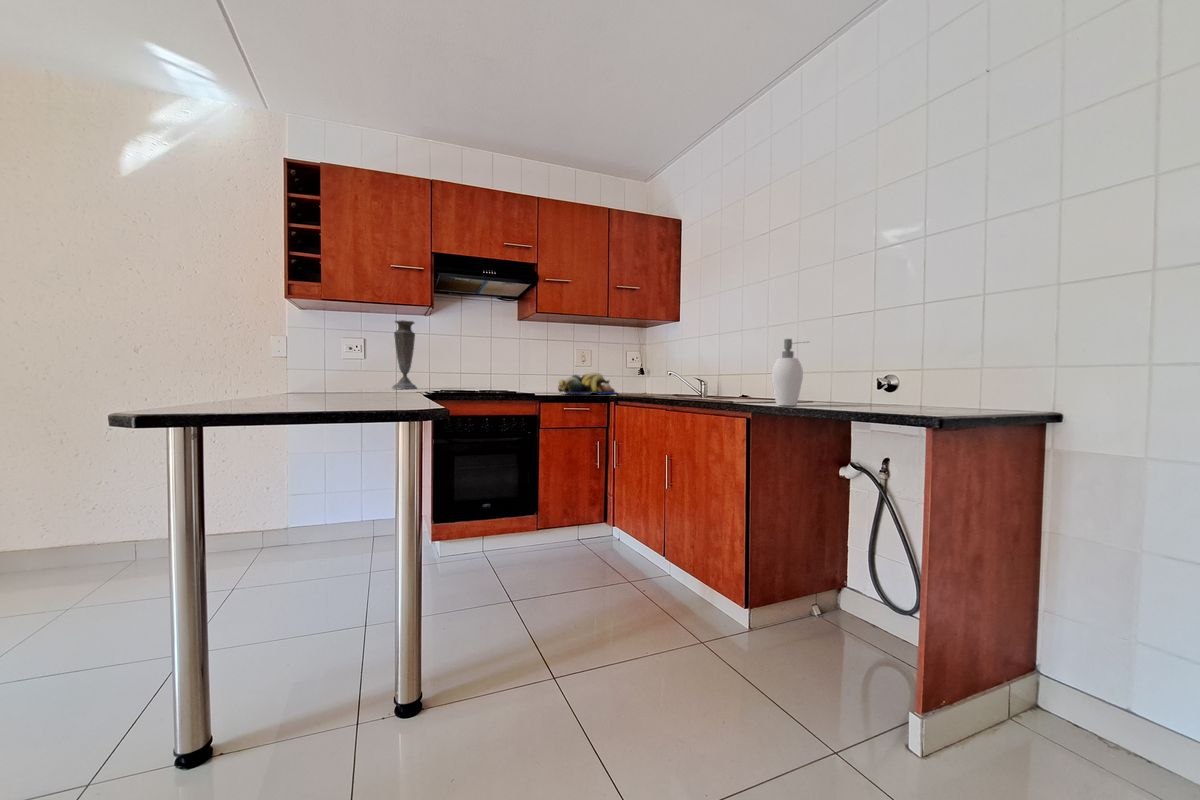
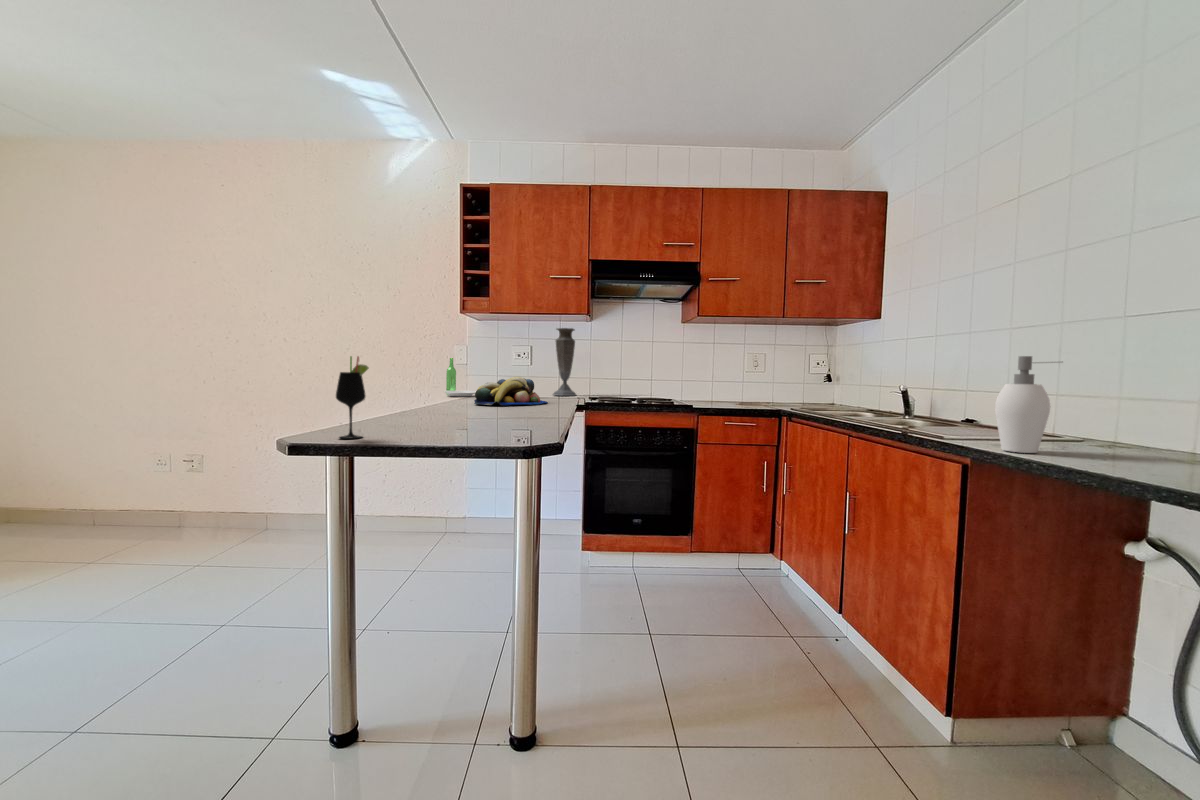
wine glass: none [180,318,225,410] -> present [336,356,369,438]
plate: none [259,346,301,391] -> present [444,358,475,396]
fruit bowl: present [558,372,617,394] -> present [474,377,548,405]

